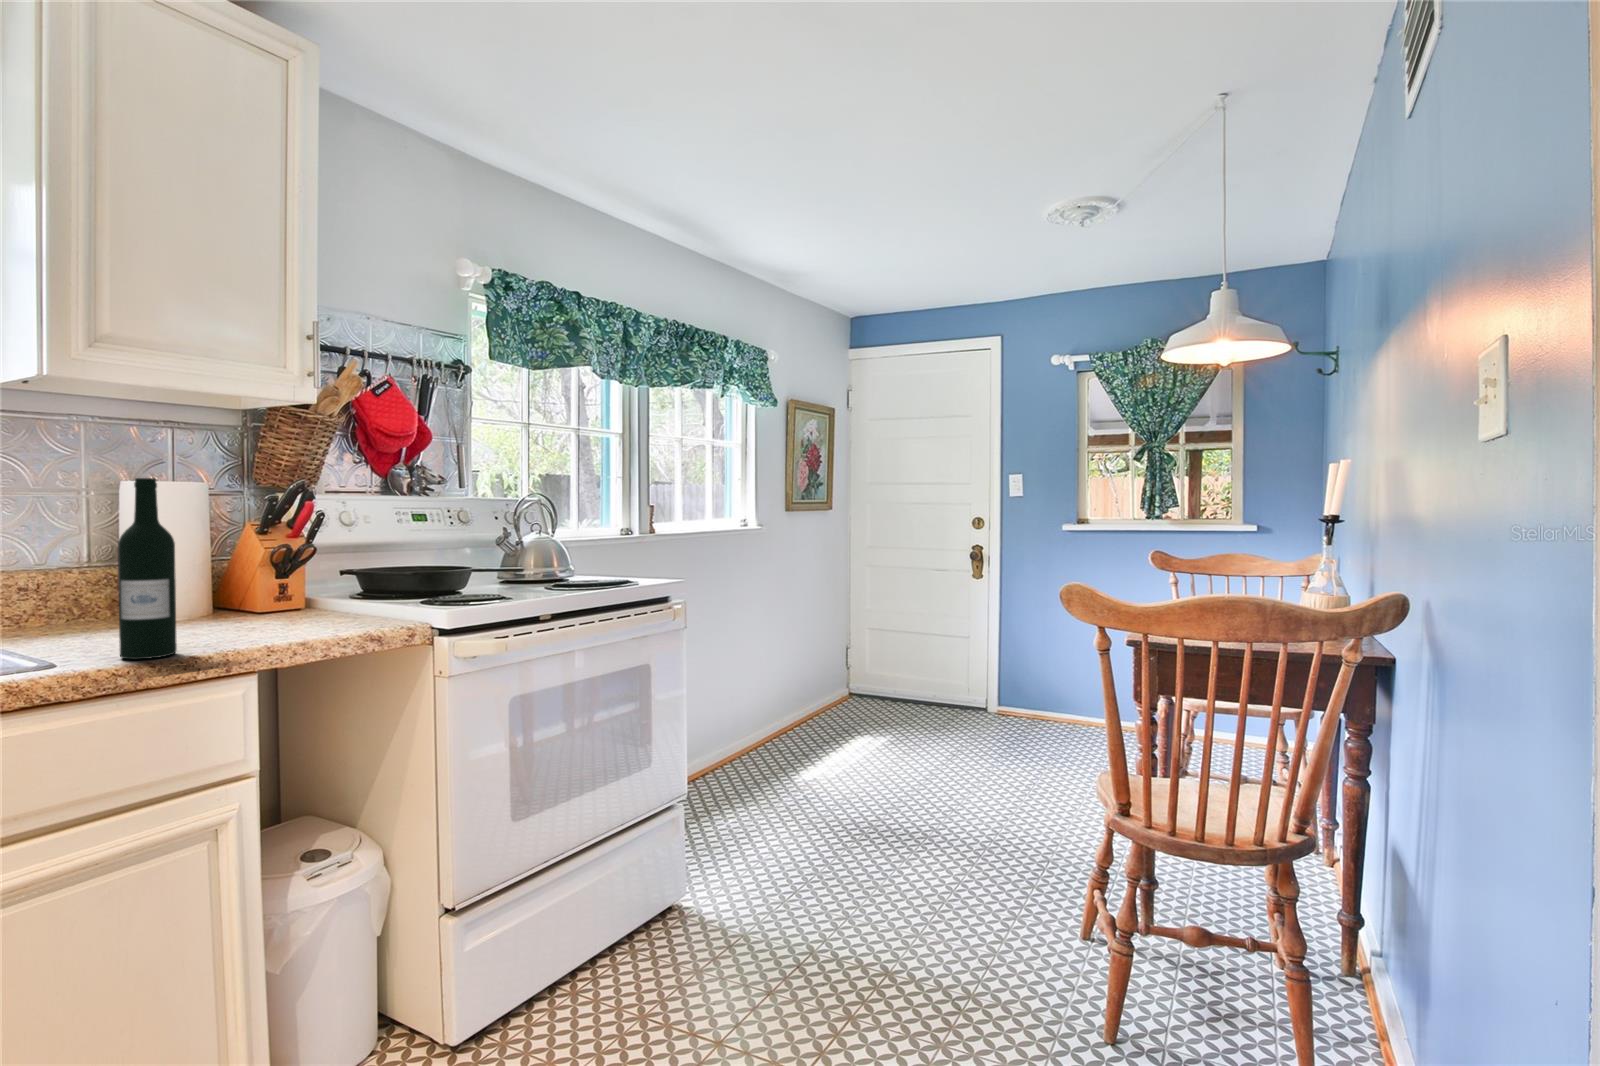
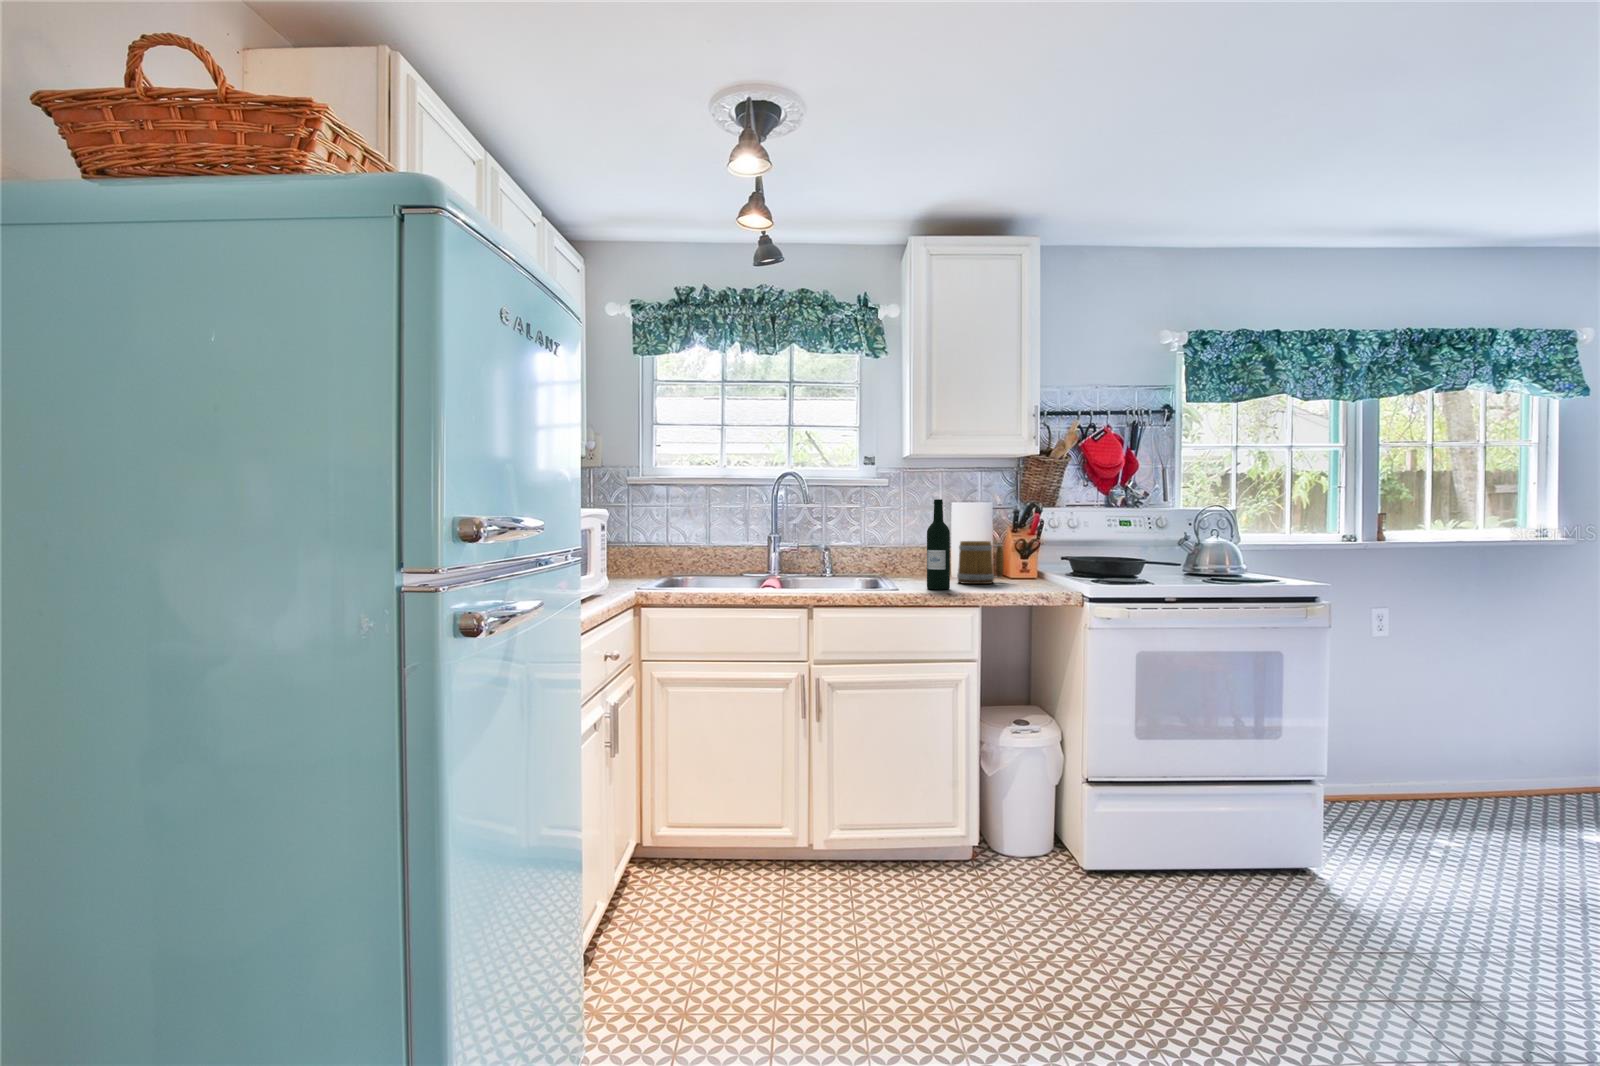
mug: none [166,553,260,636] -> present [957,541,1003,584]

